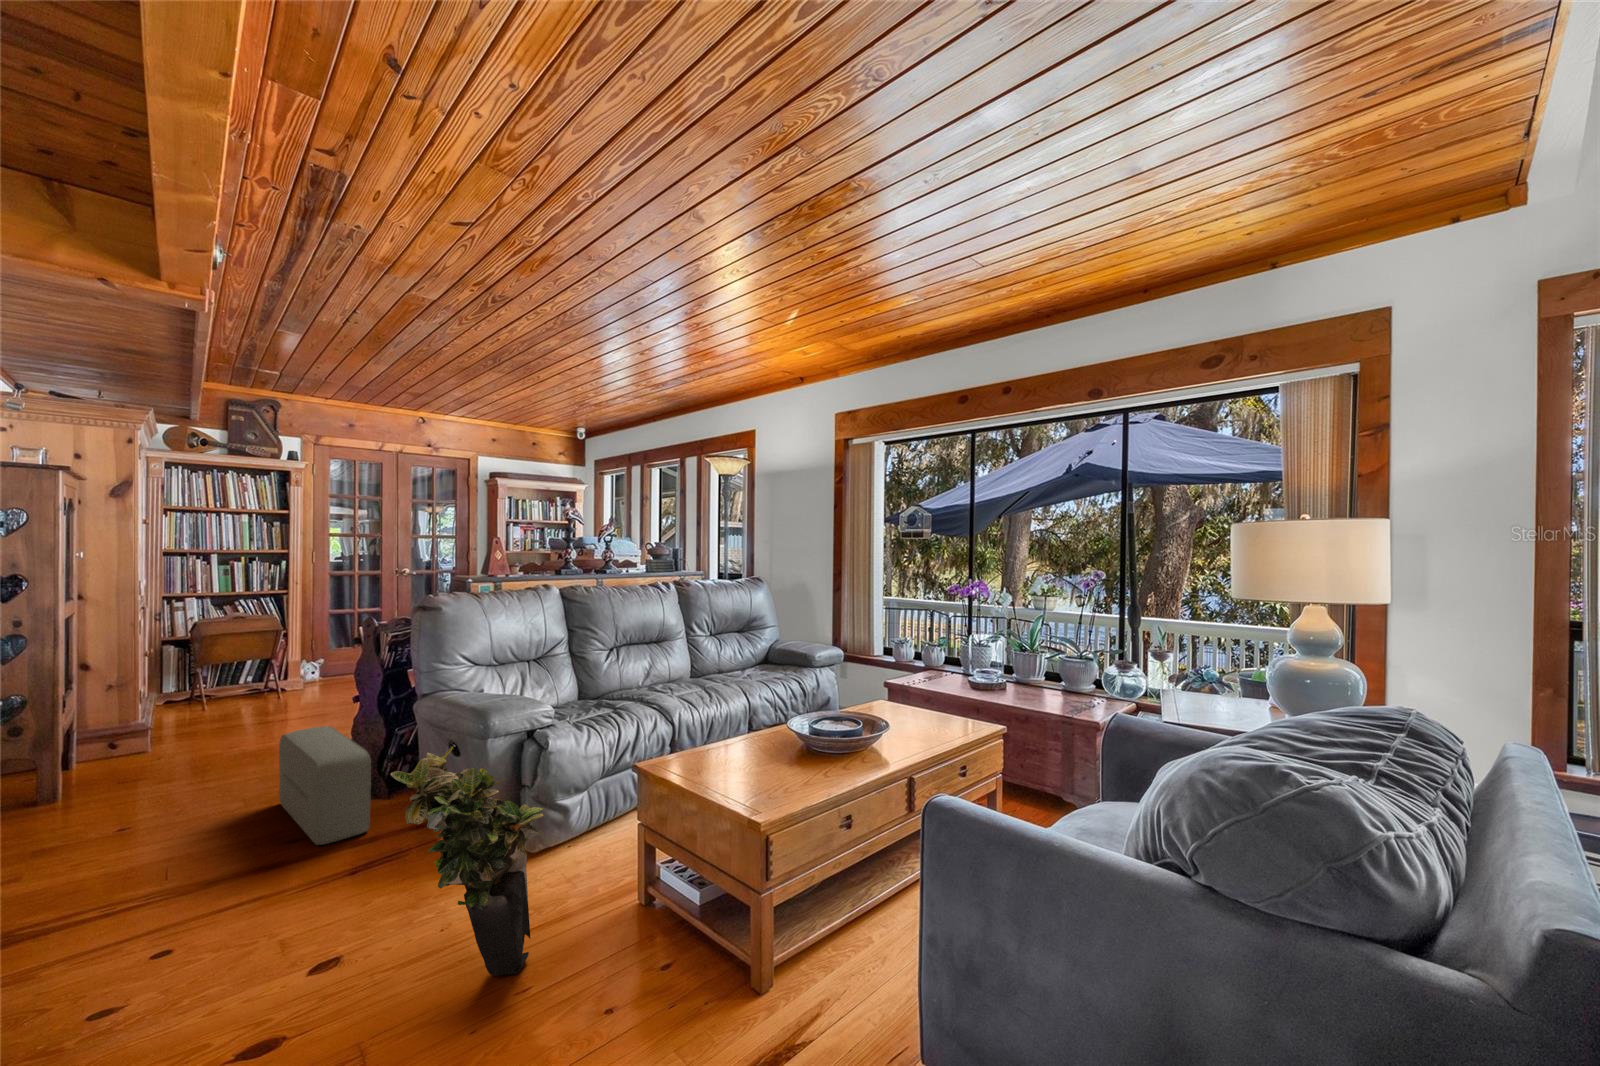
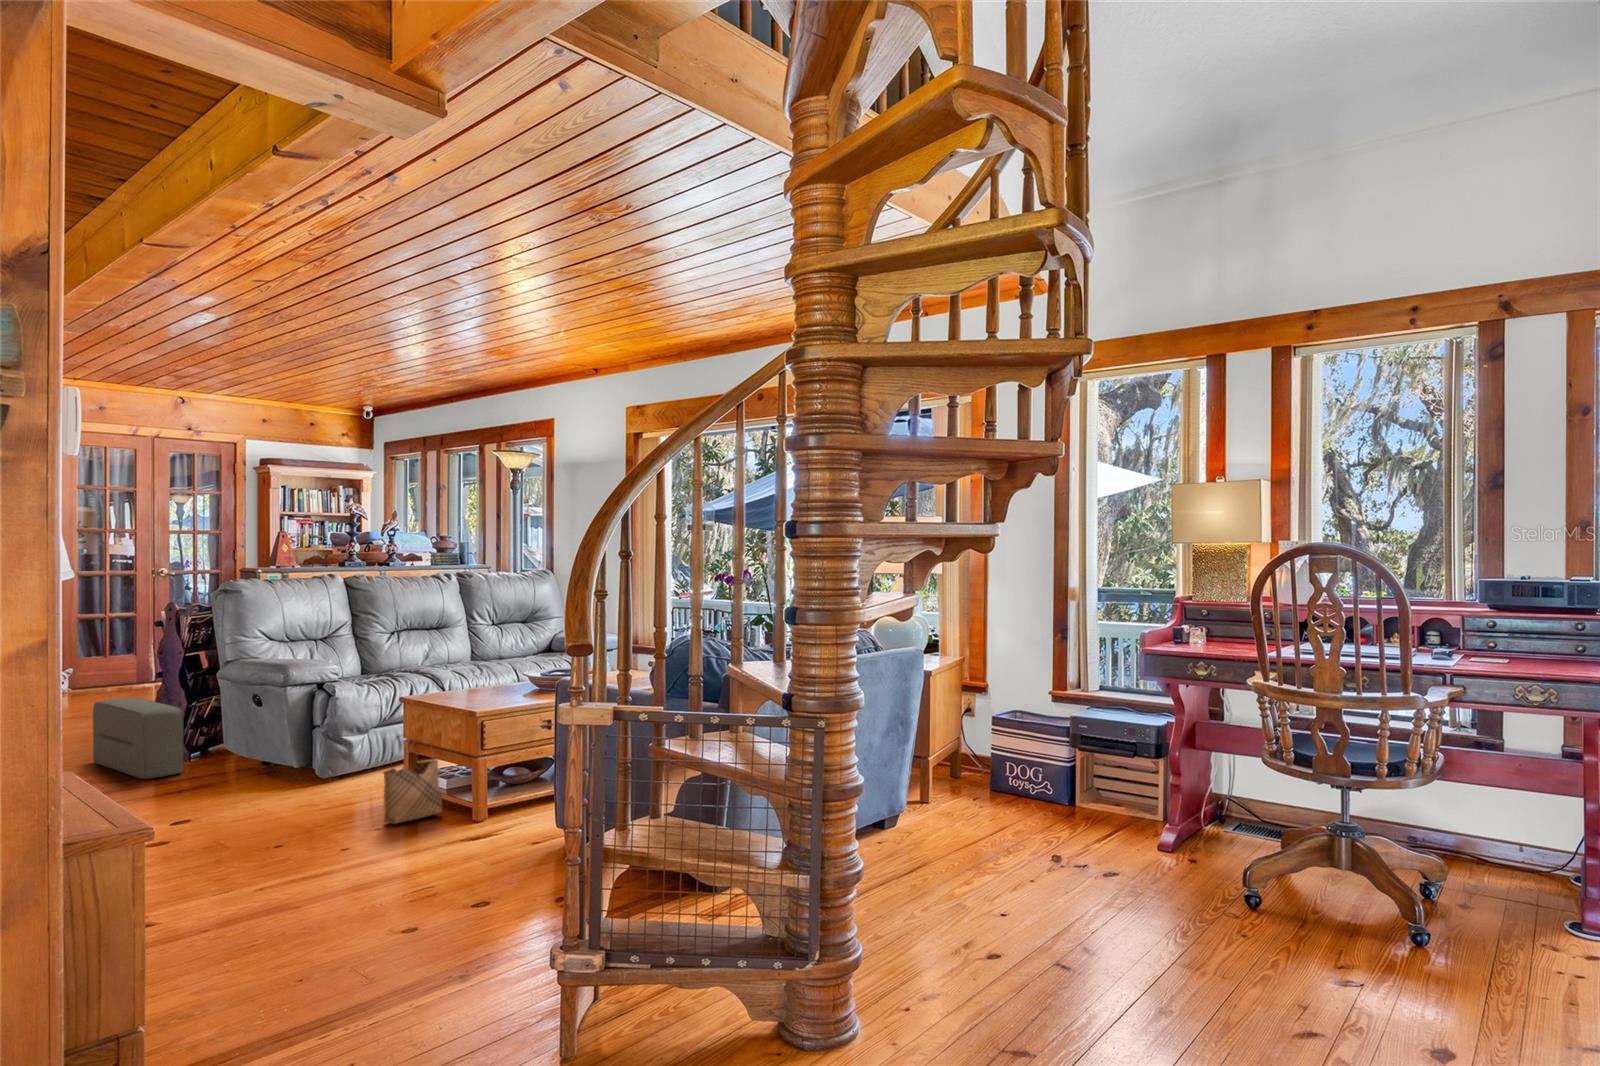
potted plant: present [391,747,544,976] -> none [231,672,334,818]
woven basket: none [618,848,702,1013] -> present [383,736,442,824]

